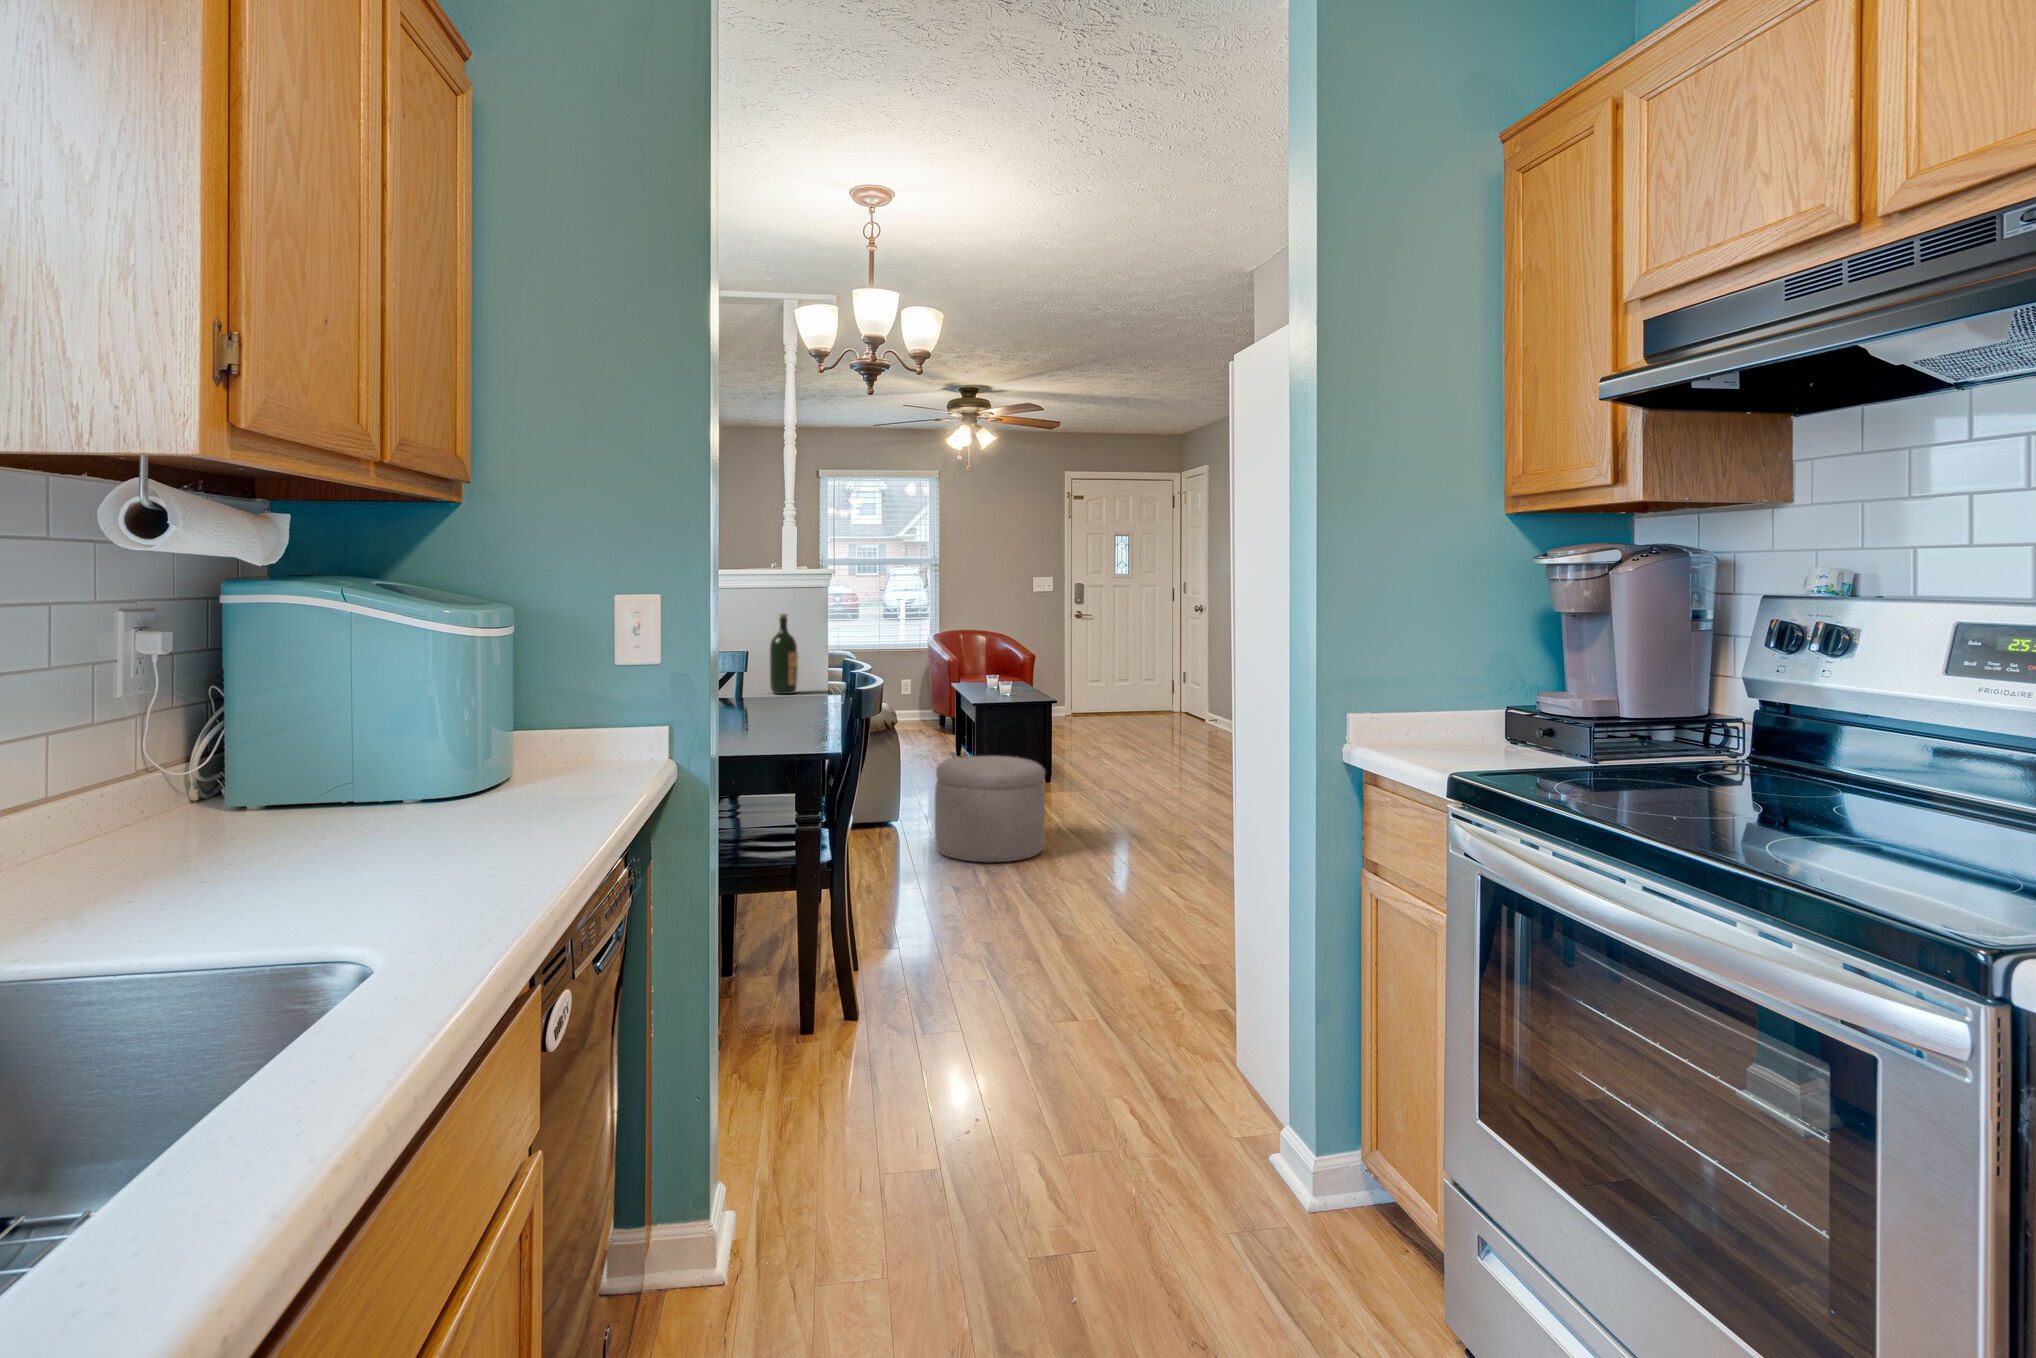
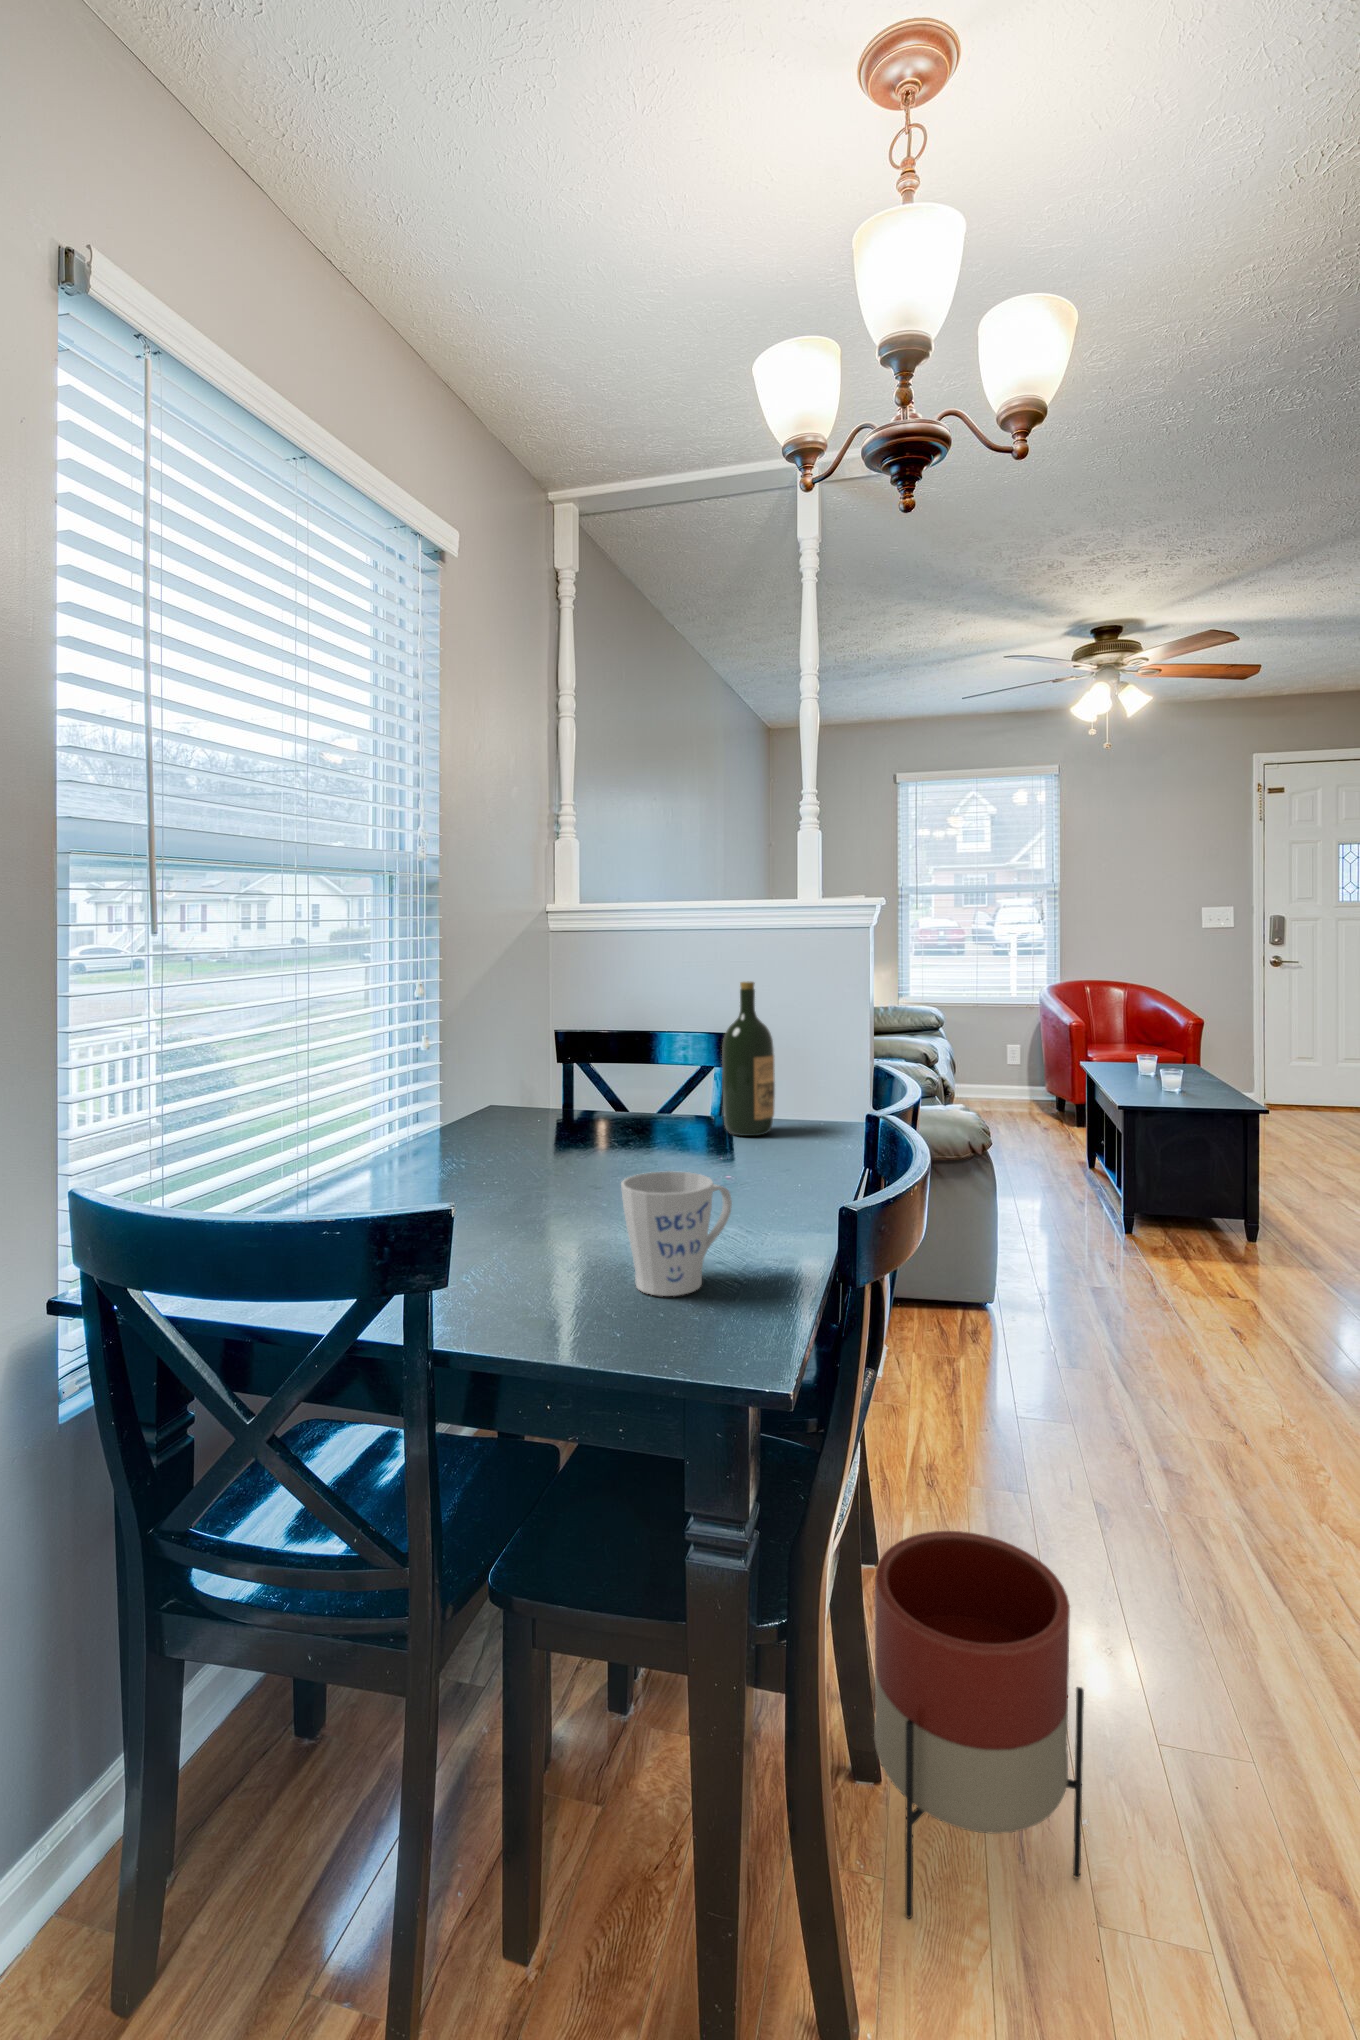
mug: none [777,682,816,724] -> present [621,1171,732,1296]
ottoman: present [935,756,1045,862] -> none [1054,1232,1293,1471]
planter: none [867,835,944,962] -> present [874,1531,1084,1918]

